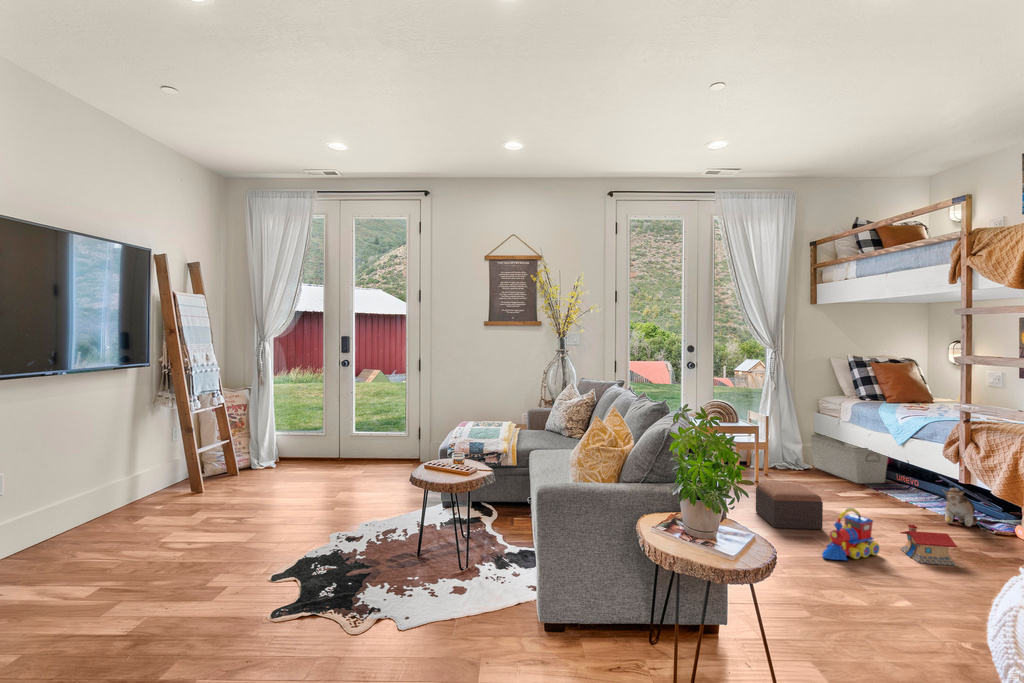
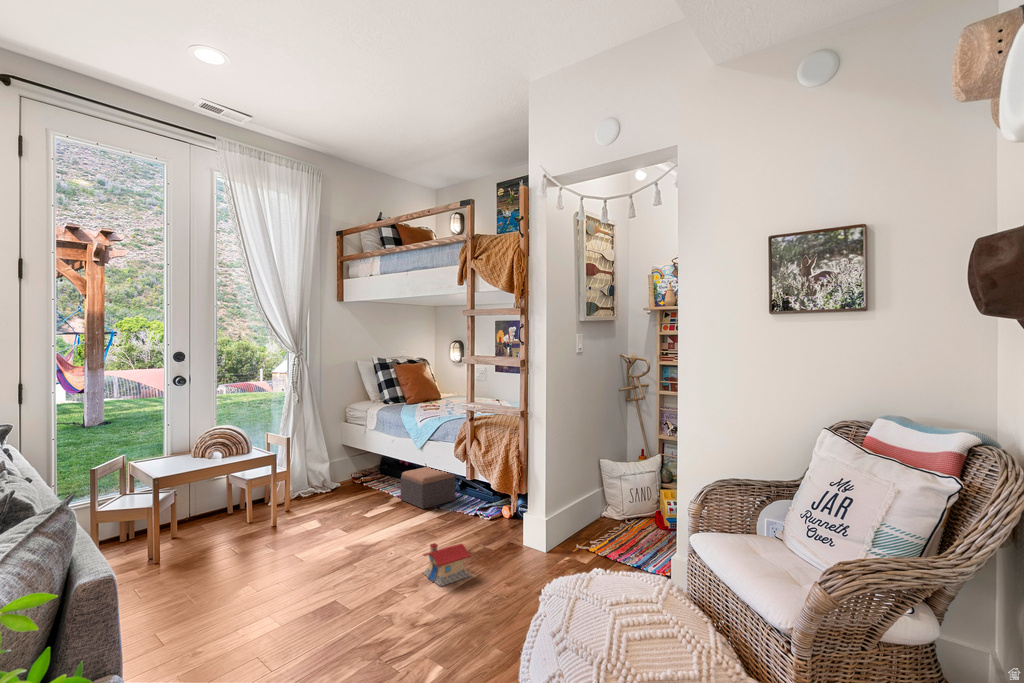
storage bin: present [811,435,888,483] -> none [338,442,410,494]
footstool: present [756,482,823,529] -> present [401,466,455,509]
plush toy: present [943,488,978,526] -> none [454,486,480,522]
toy train: present [822,508,880,560] -> none [345,546,405,624]

